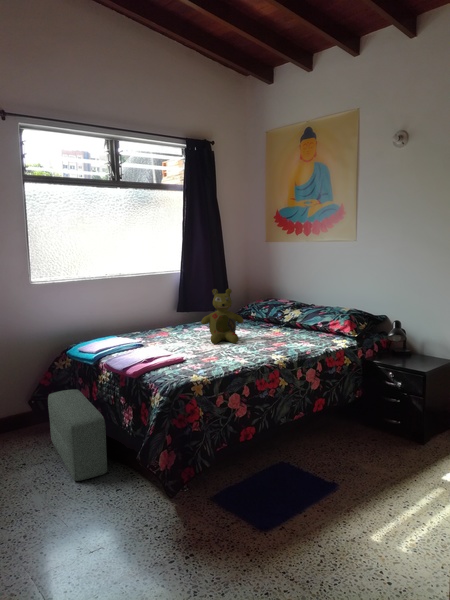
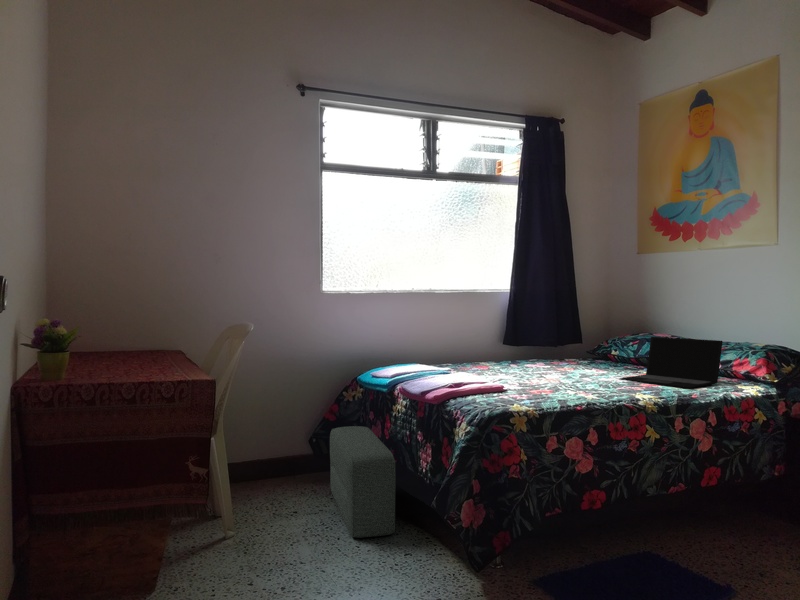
stuffed bear: present [201,289,244,344] -> none [535,304,596,380]
laptop: none [259,307,324,346] -> present [619,337,723,388]

